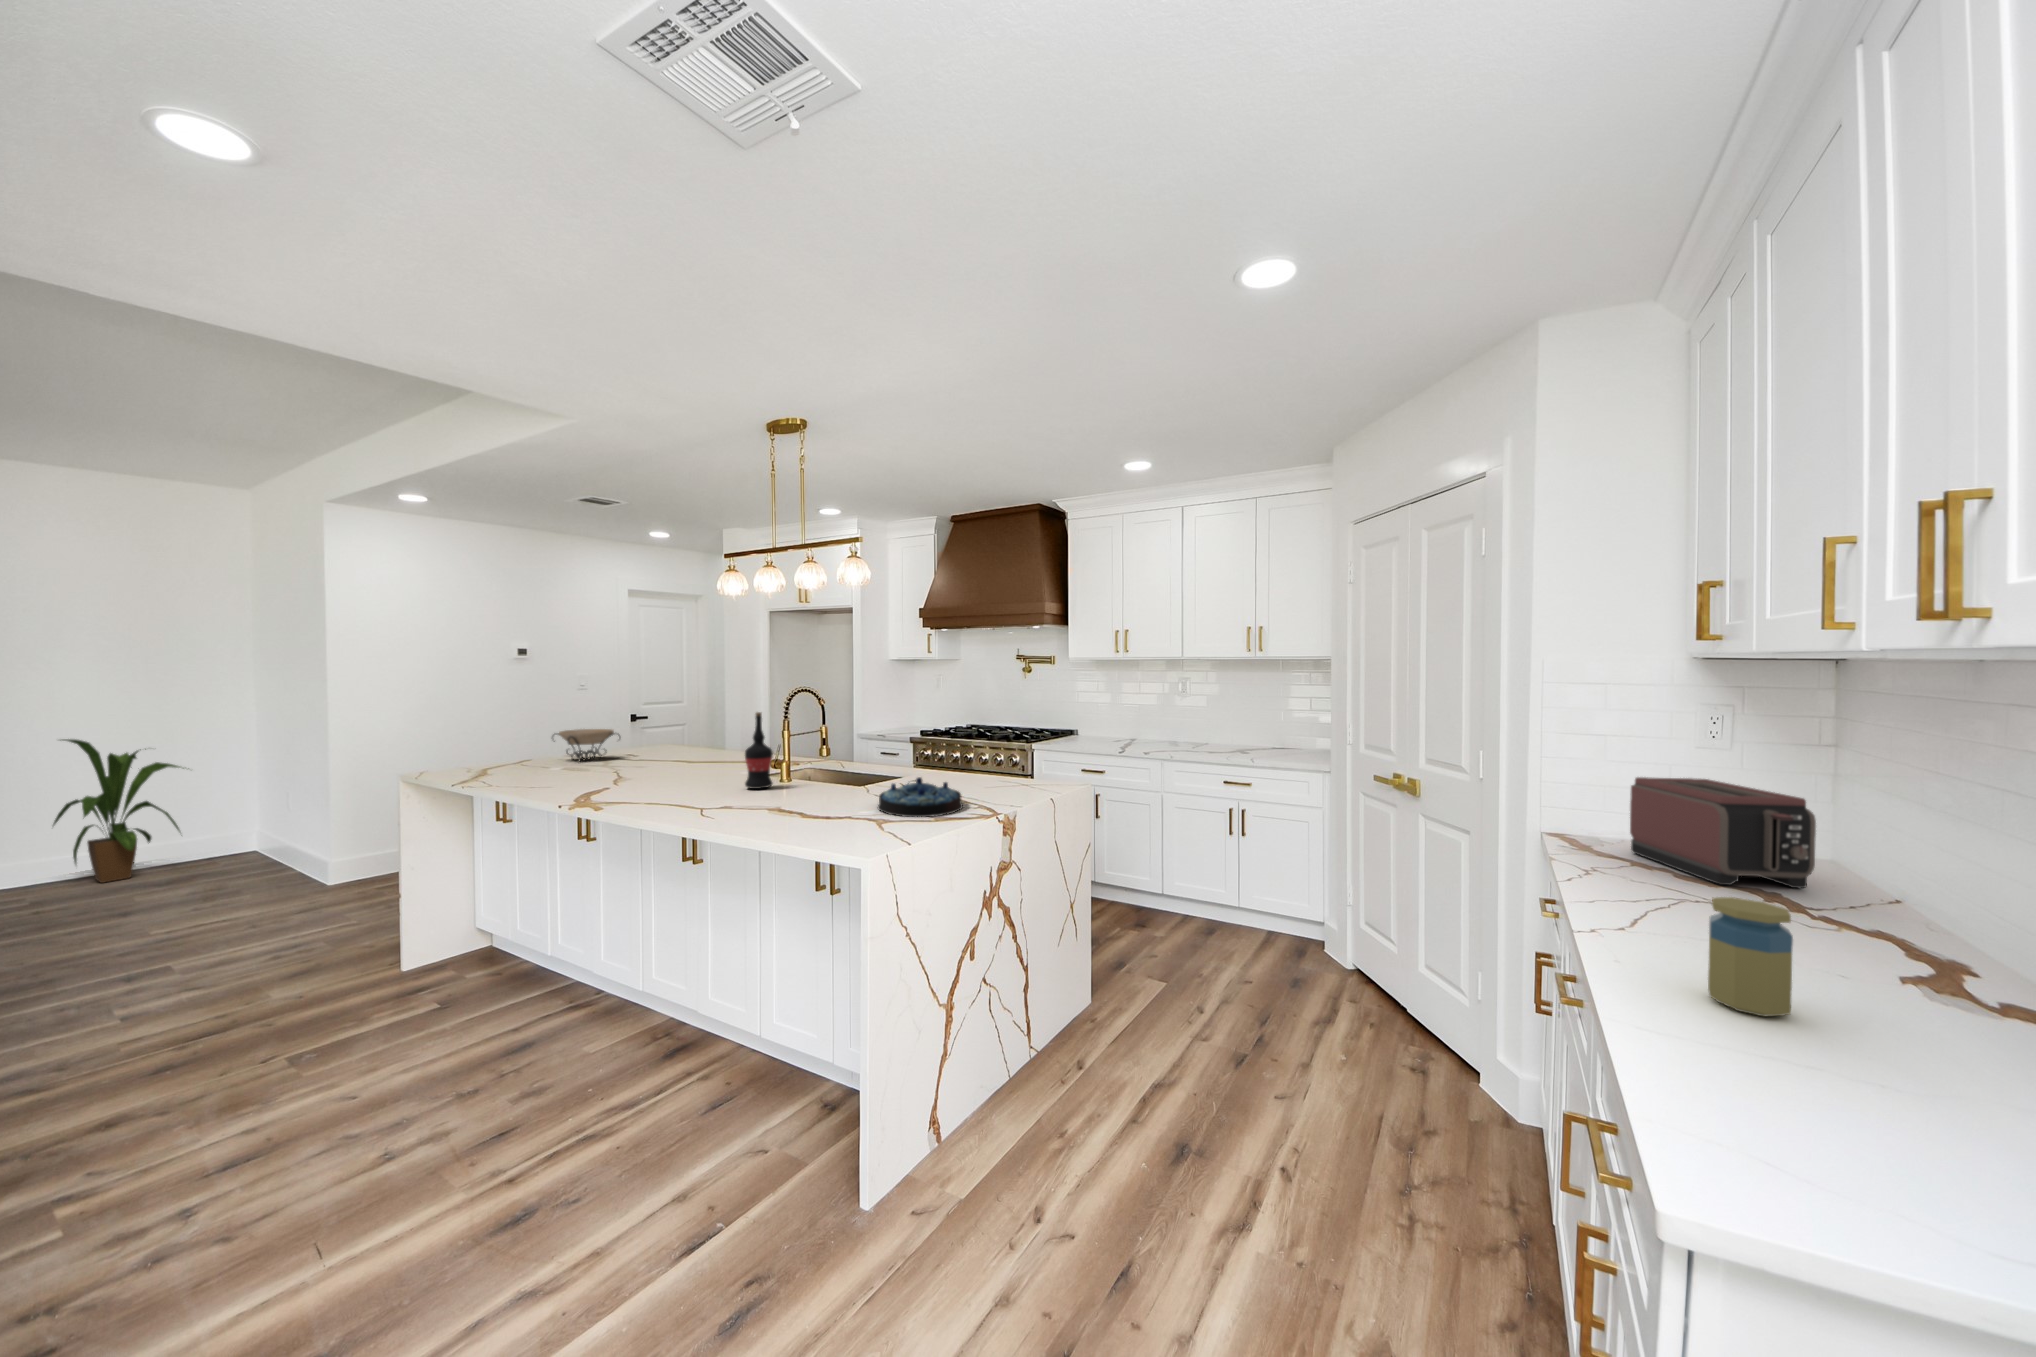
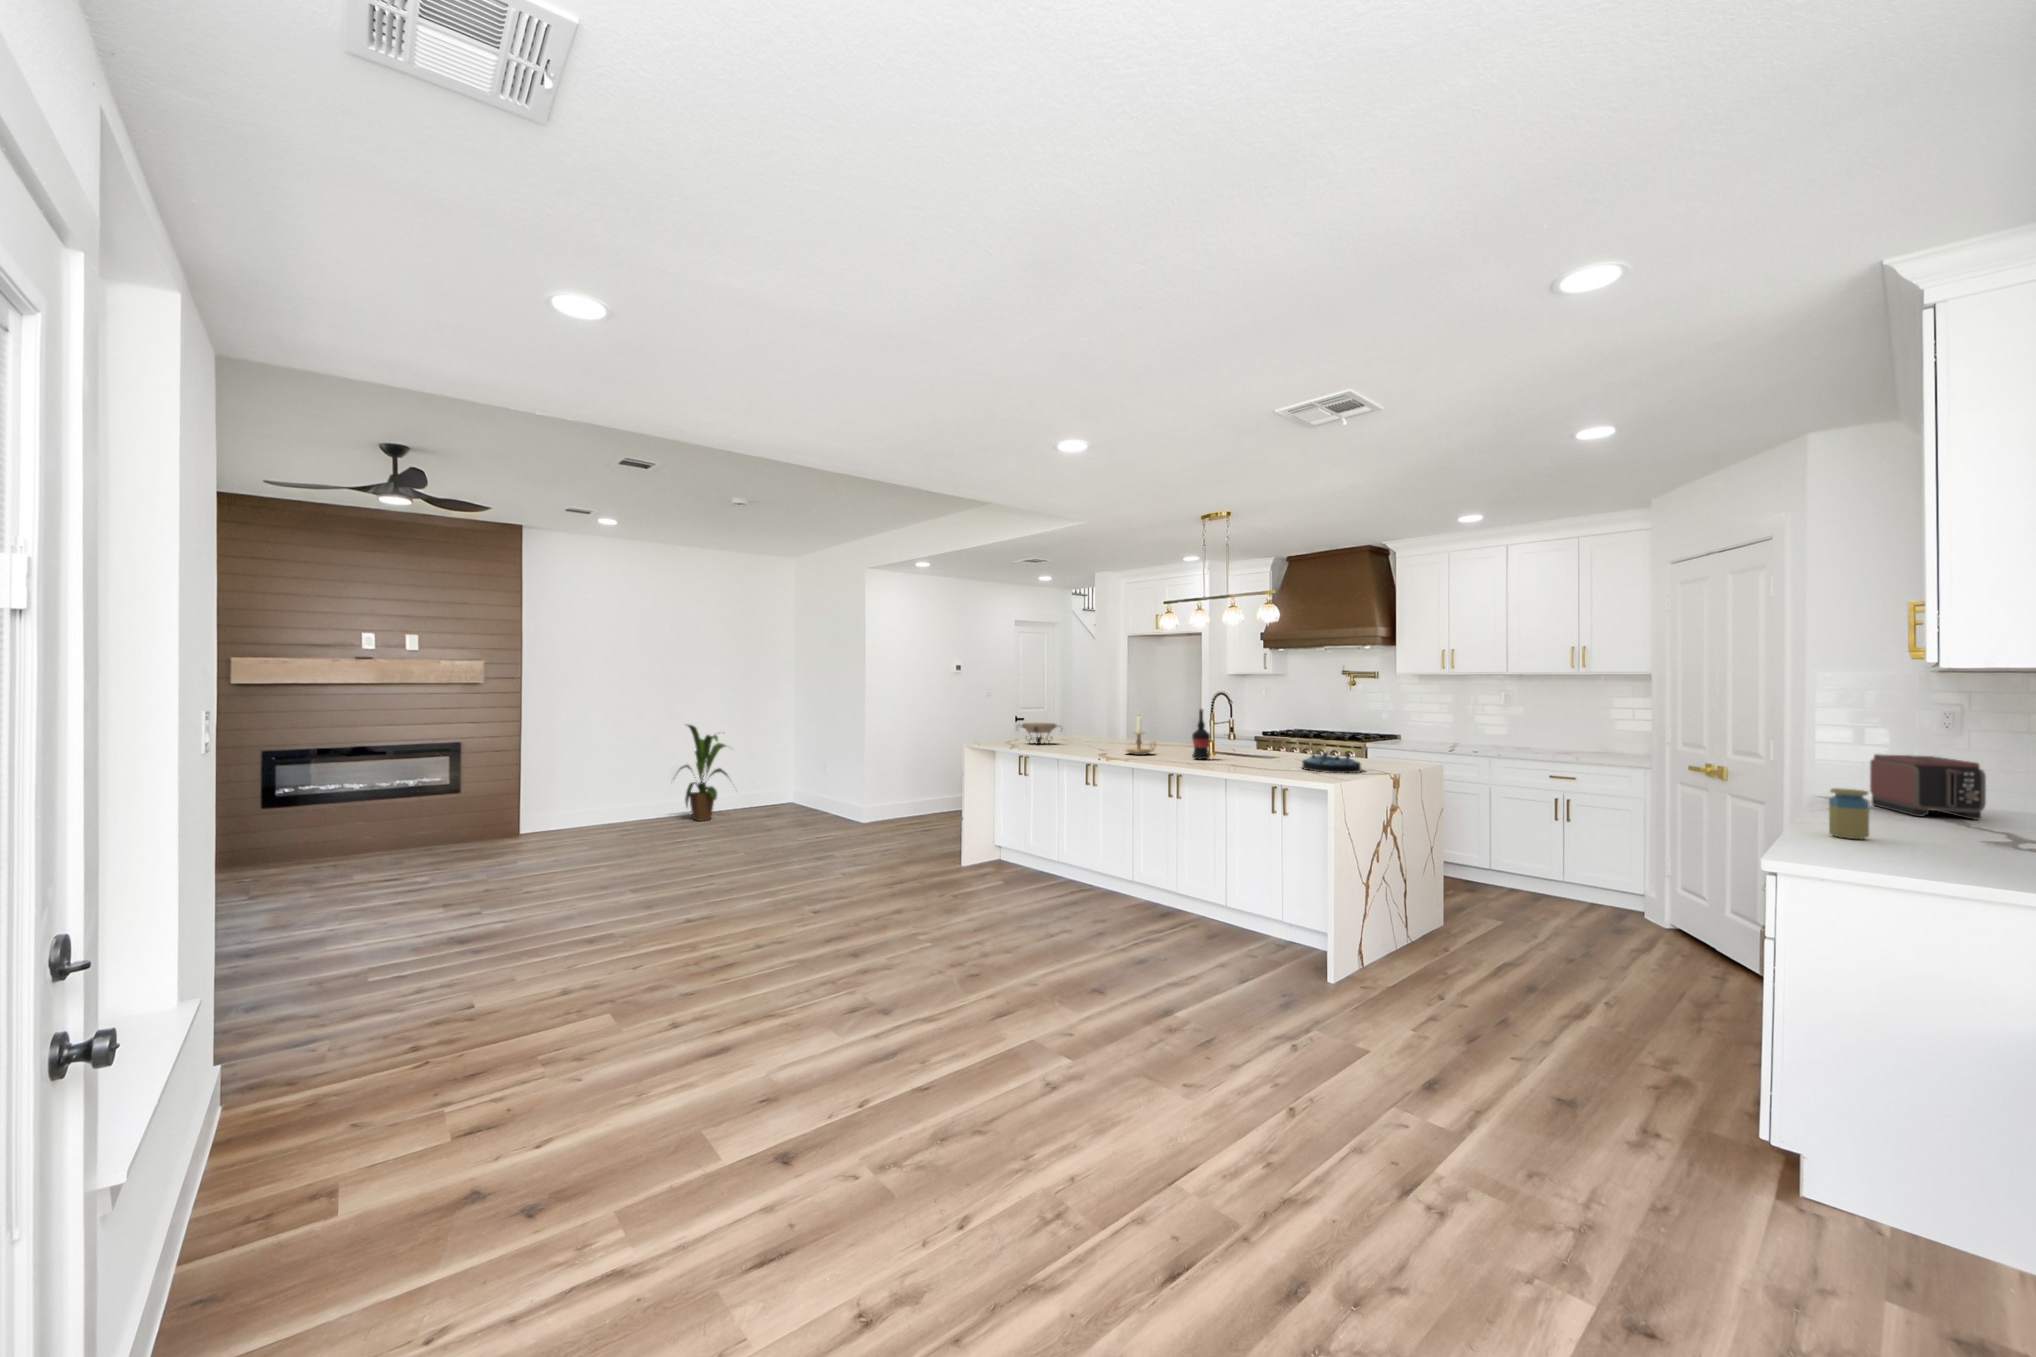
candle holder: none [661,721,718,780] -> present [1125,716,1154,755]

